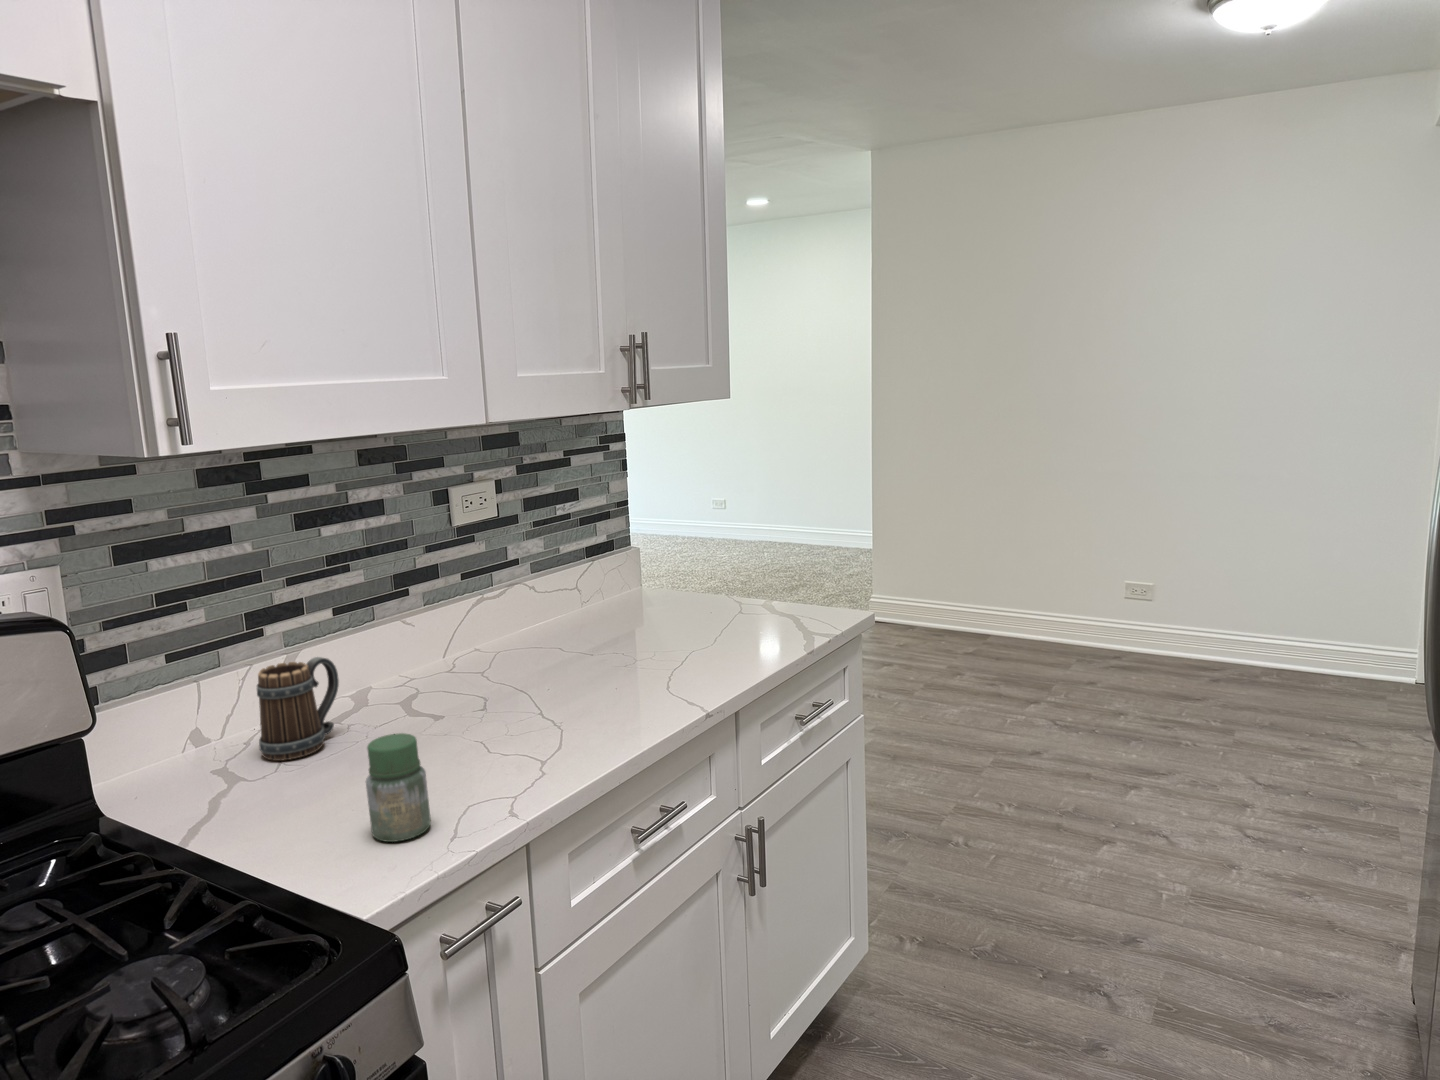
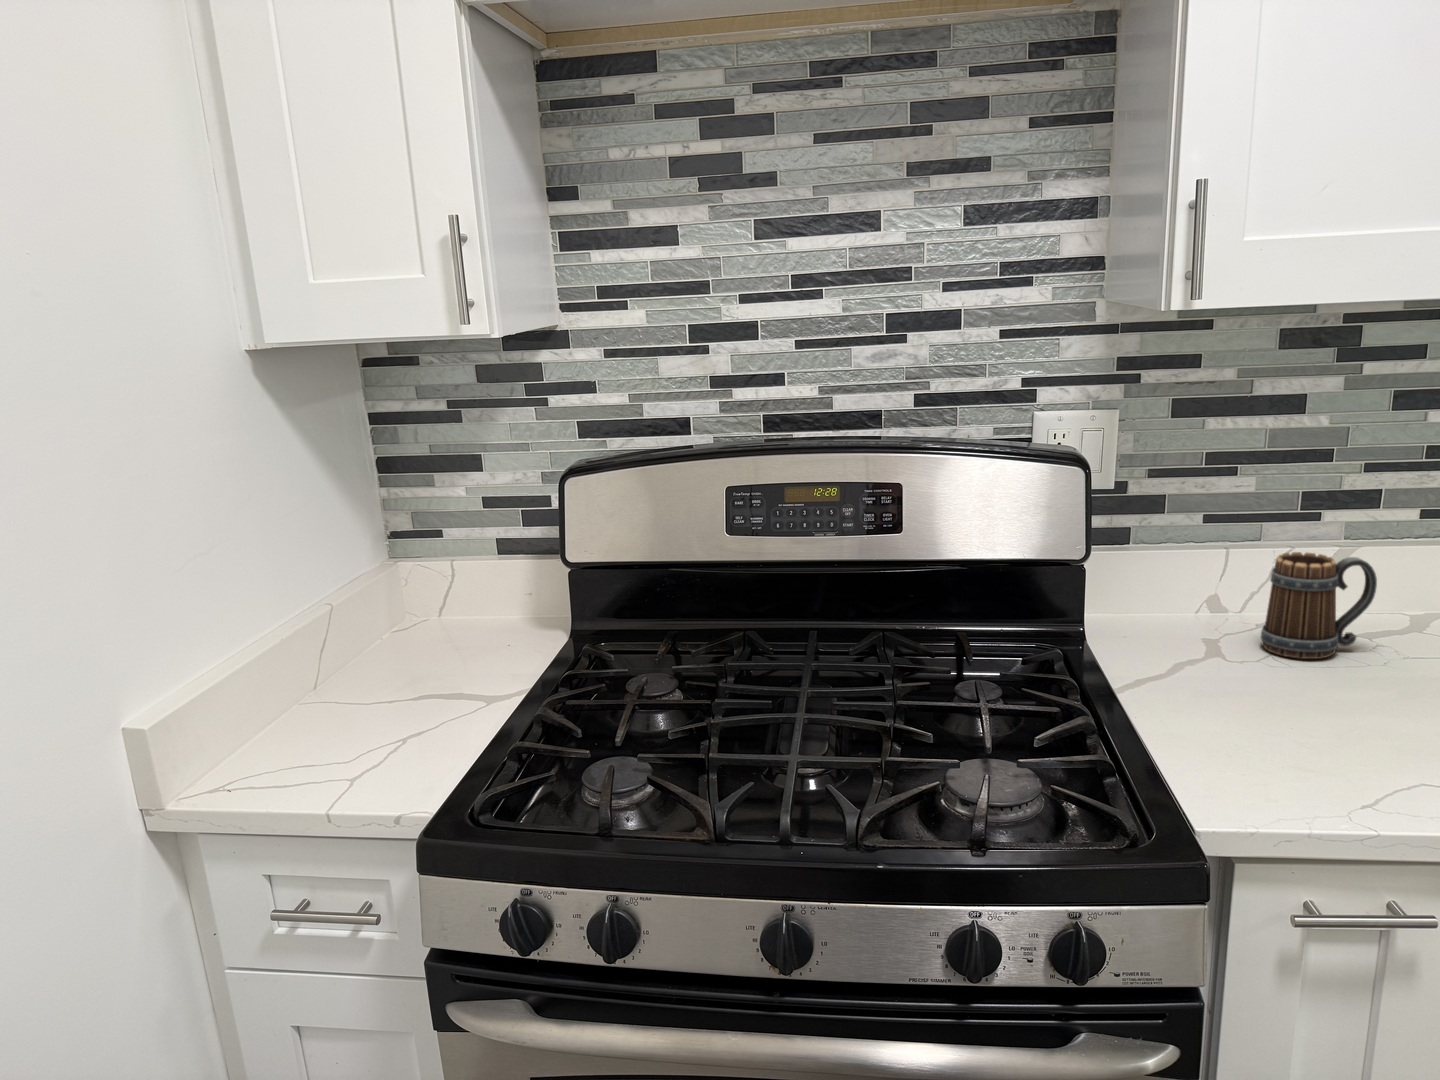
jar: present [366,733,431,842] -> none [1286,658,1370,785]

